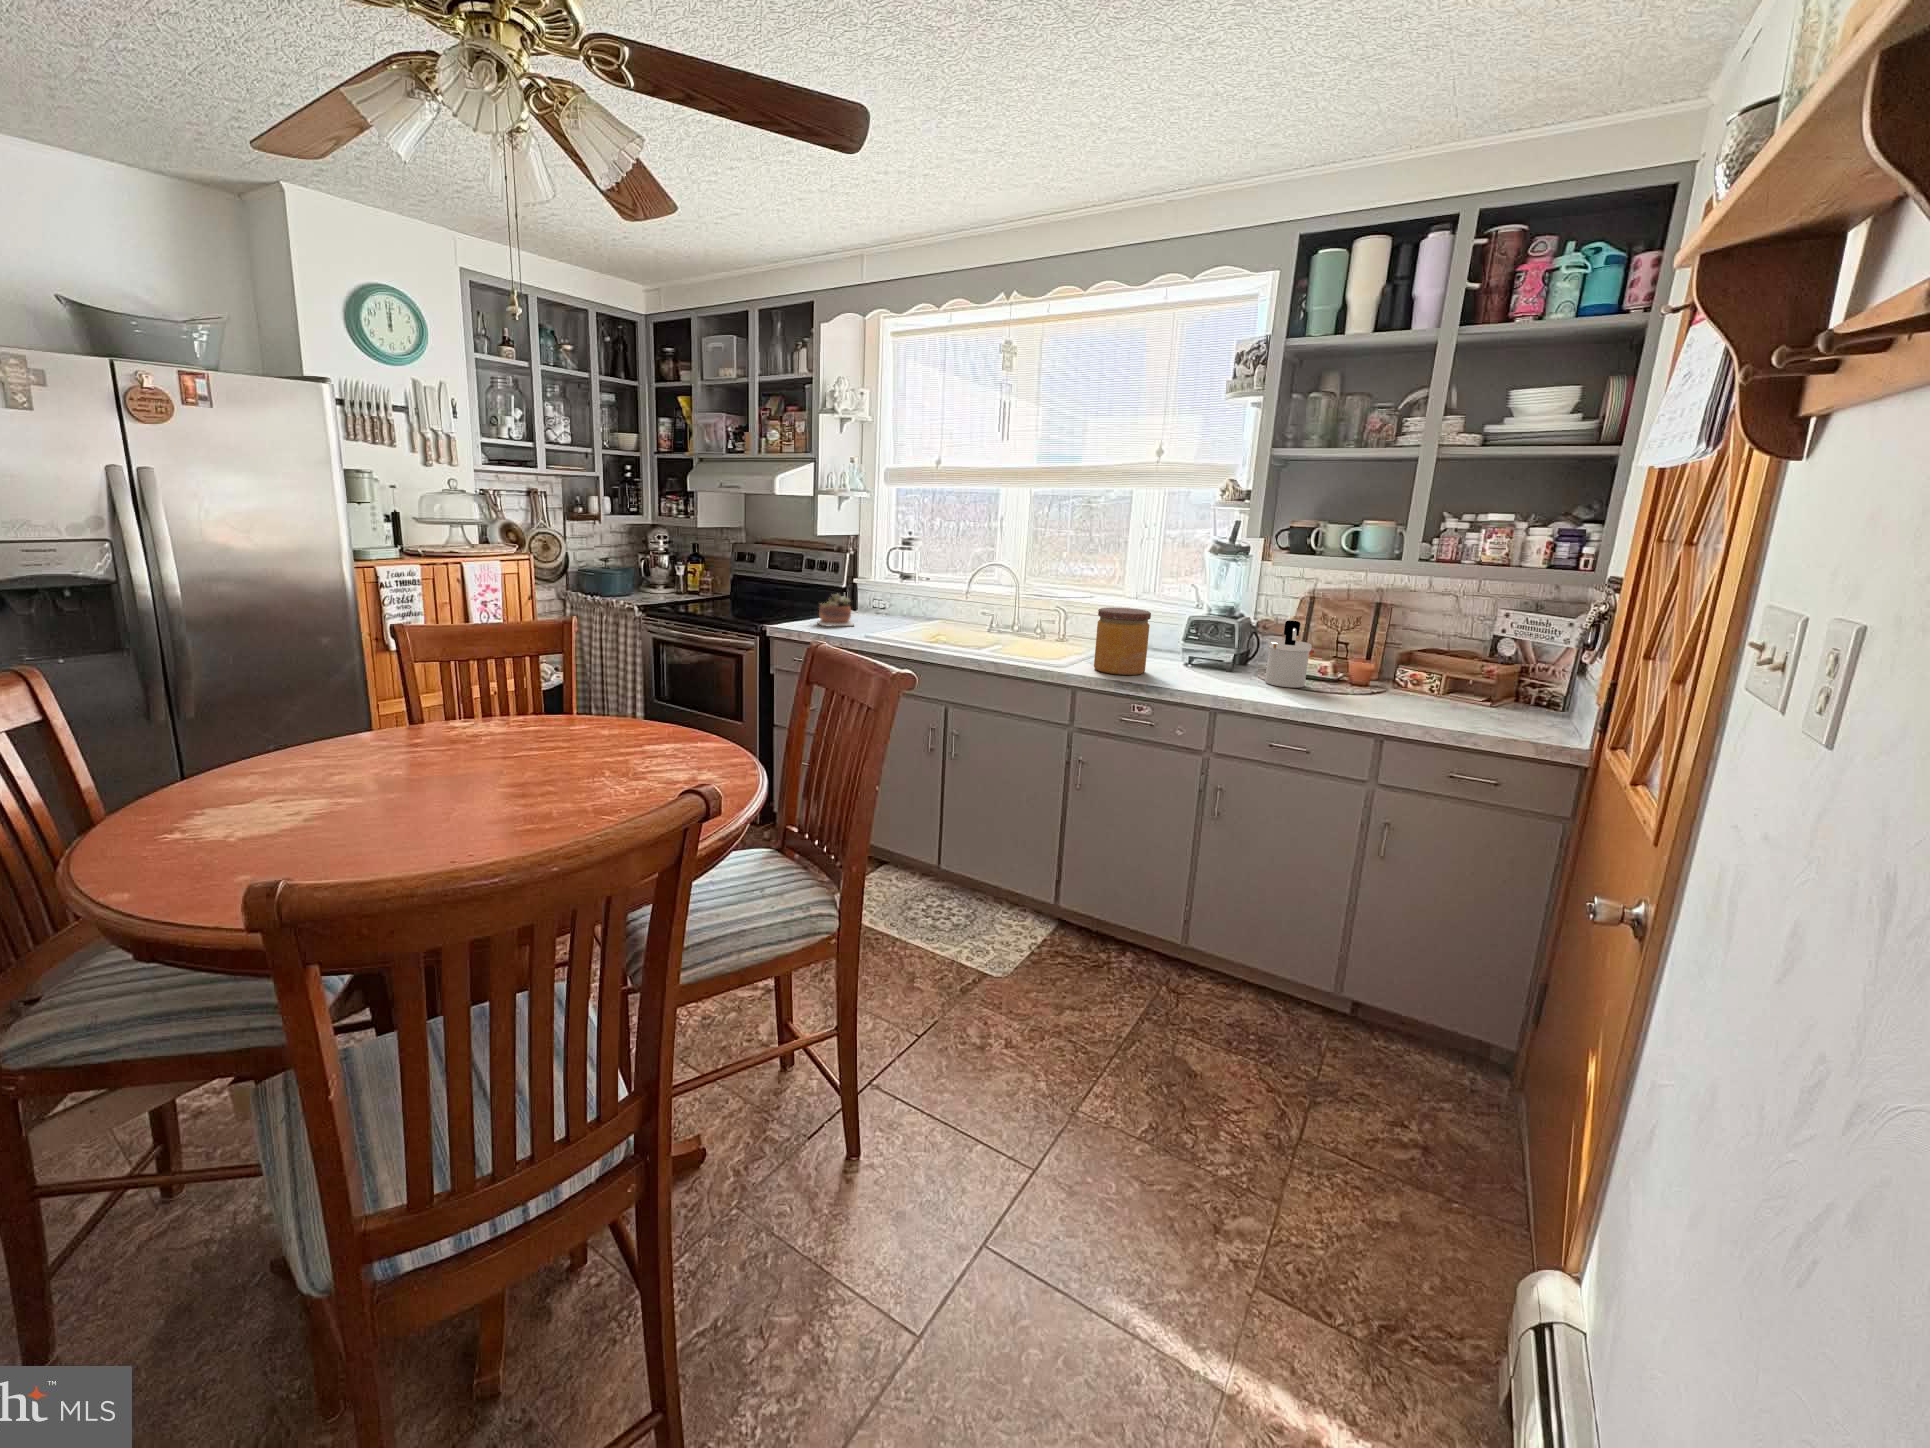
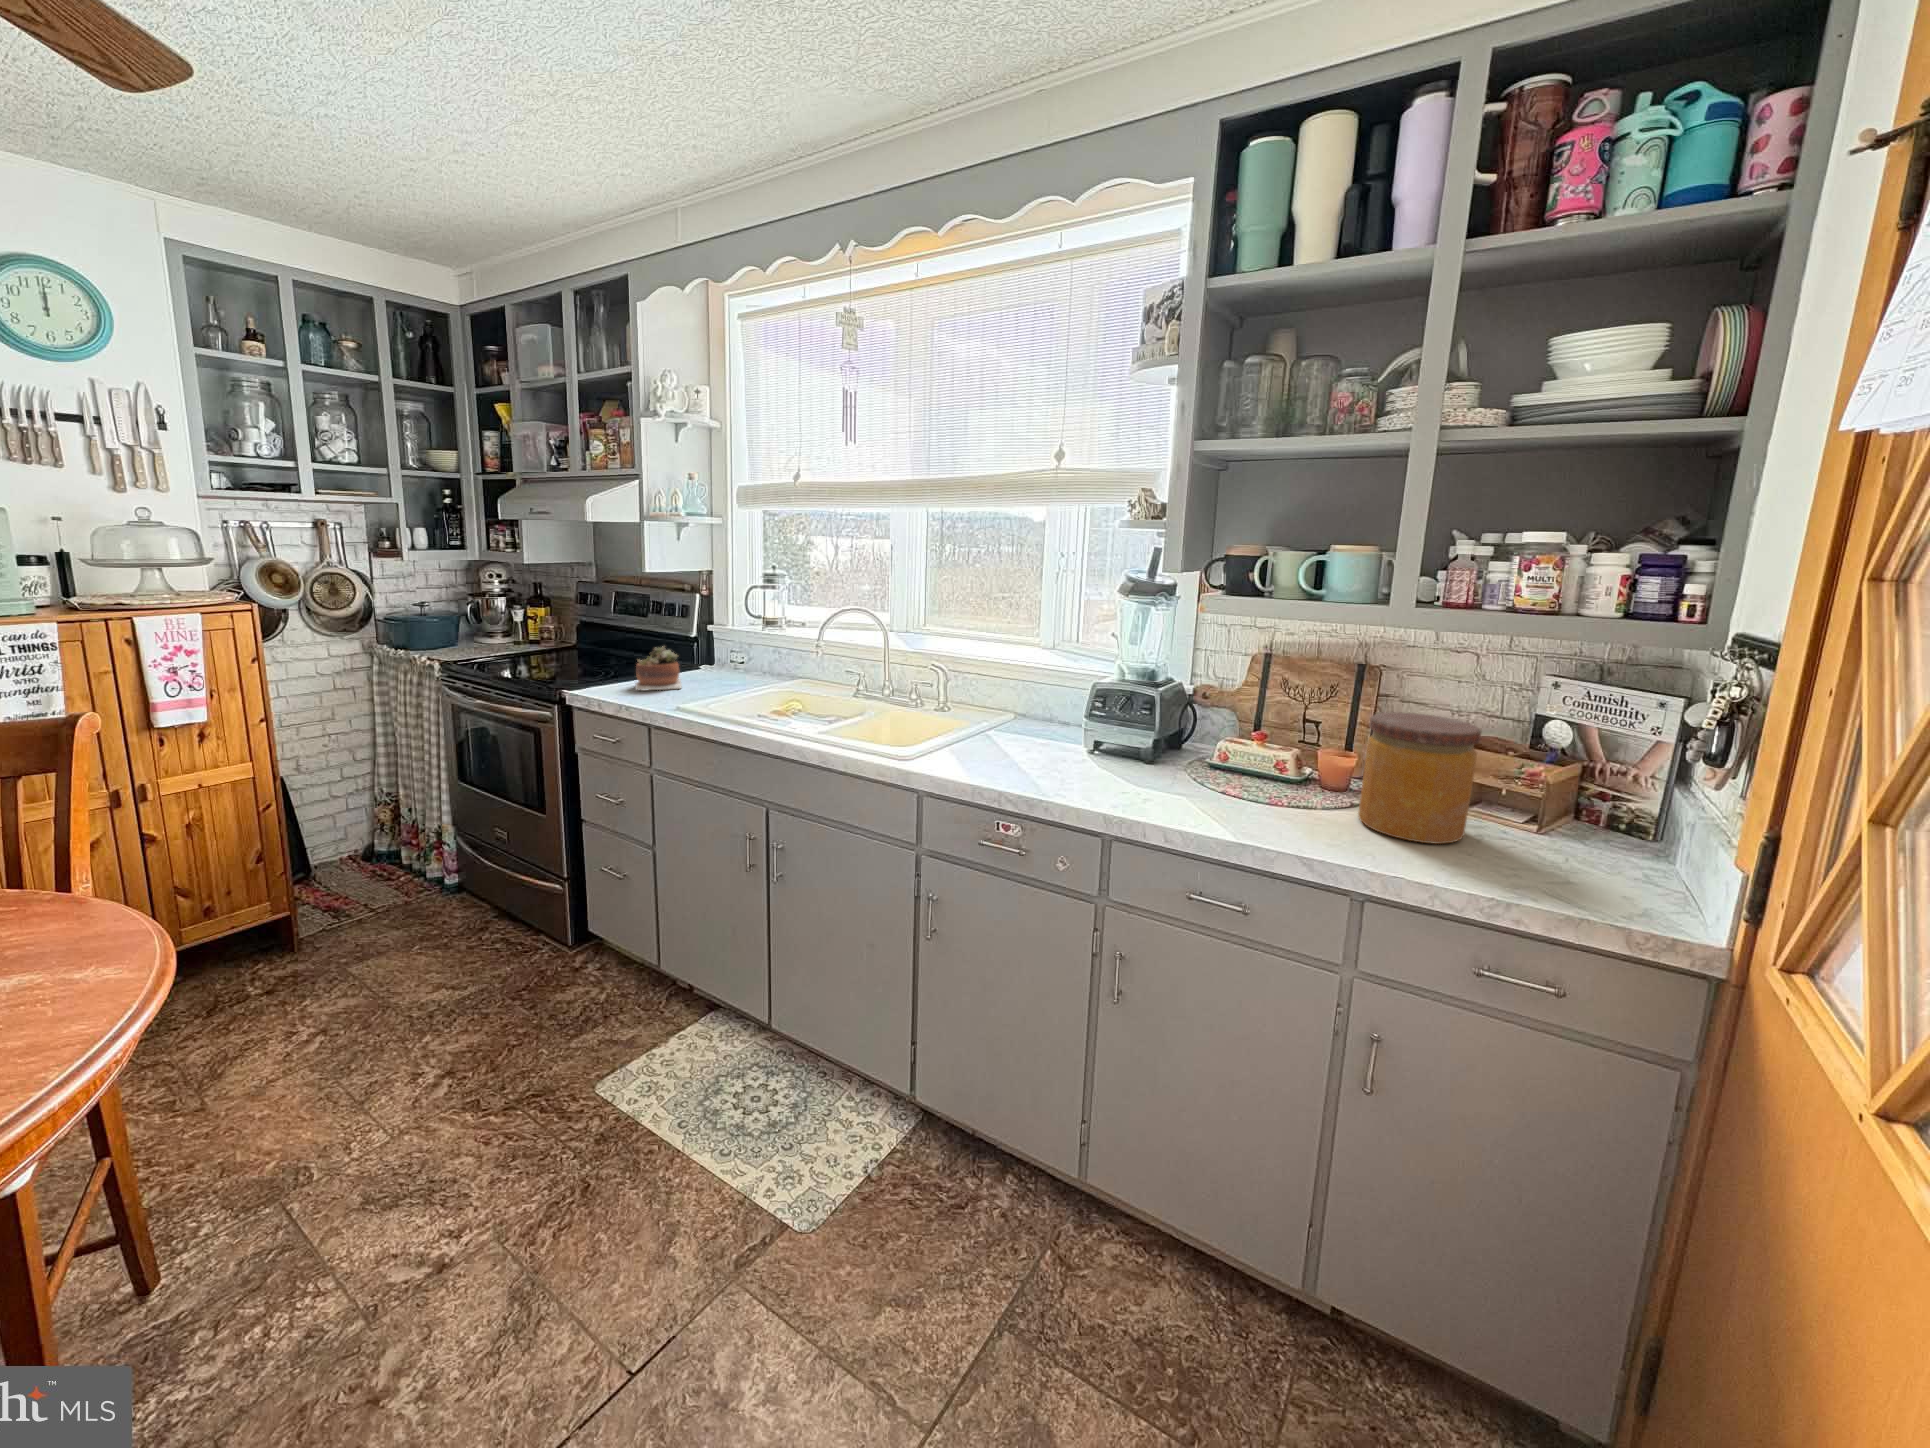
jar: present [1094,608,1151,675] -> present [1358,712,1481,844]
soap dispenser: present [1265,620,1312,688] -> none [1192,694,1259,796]

